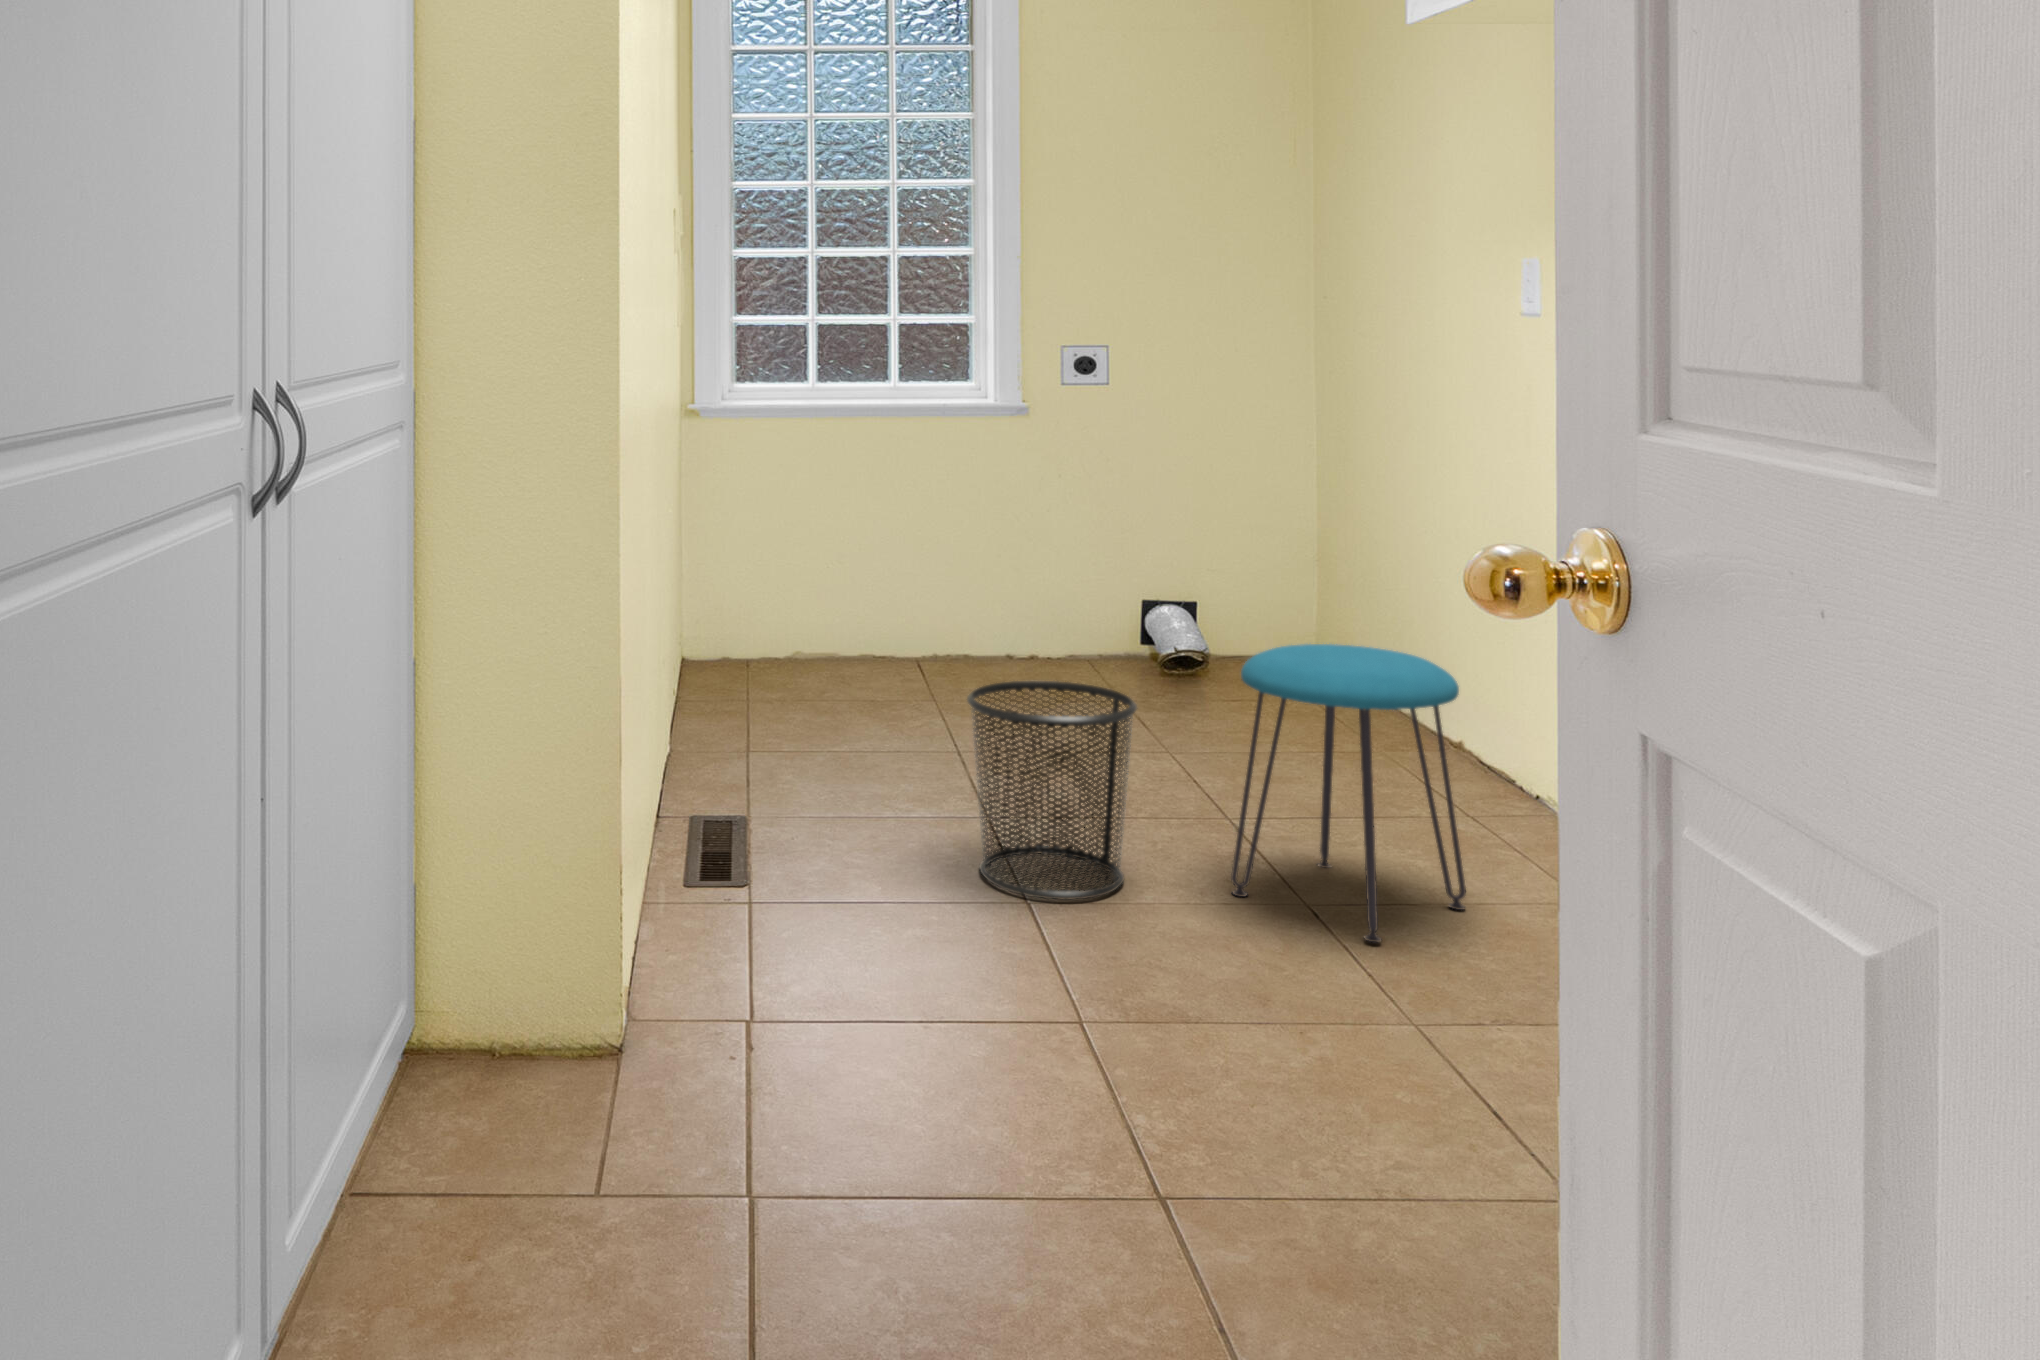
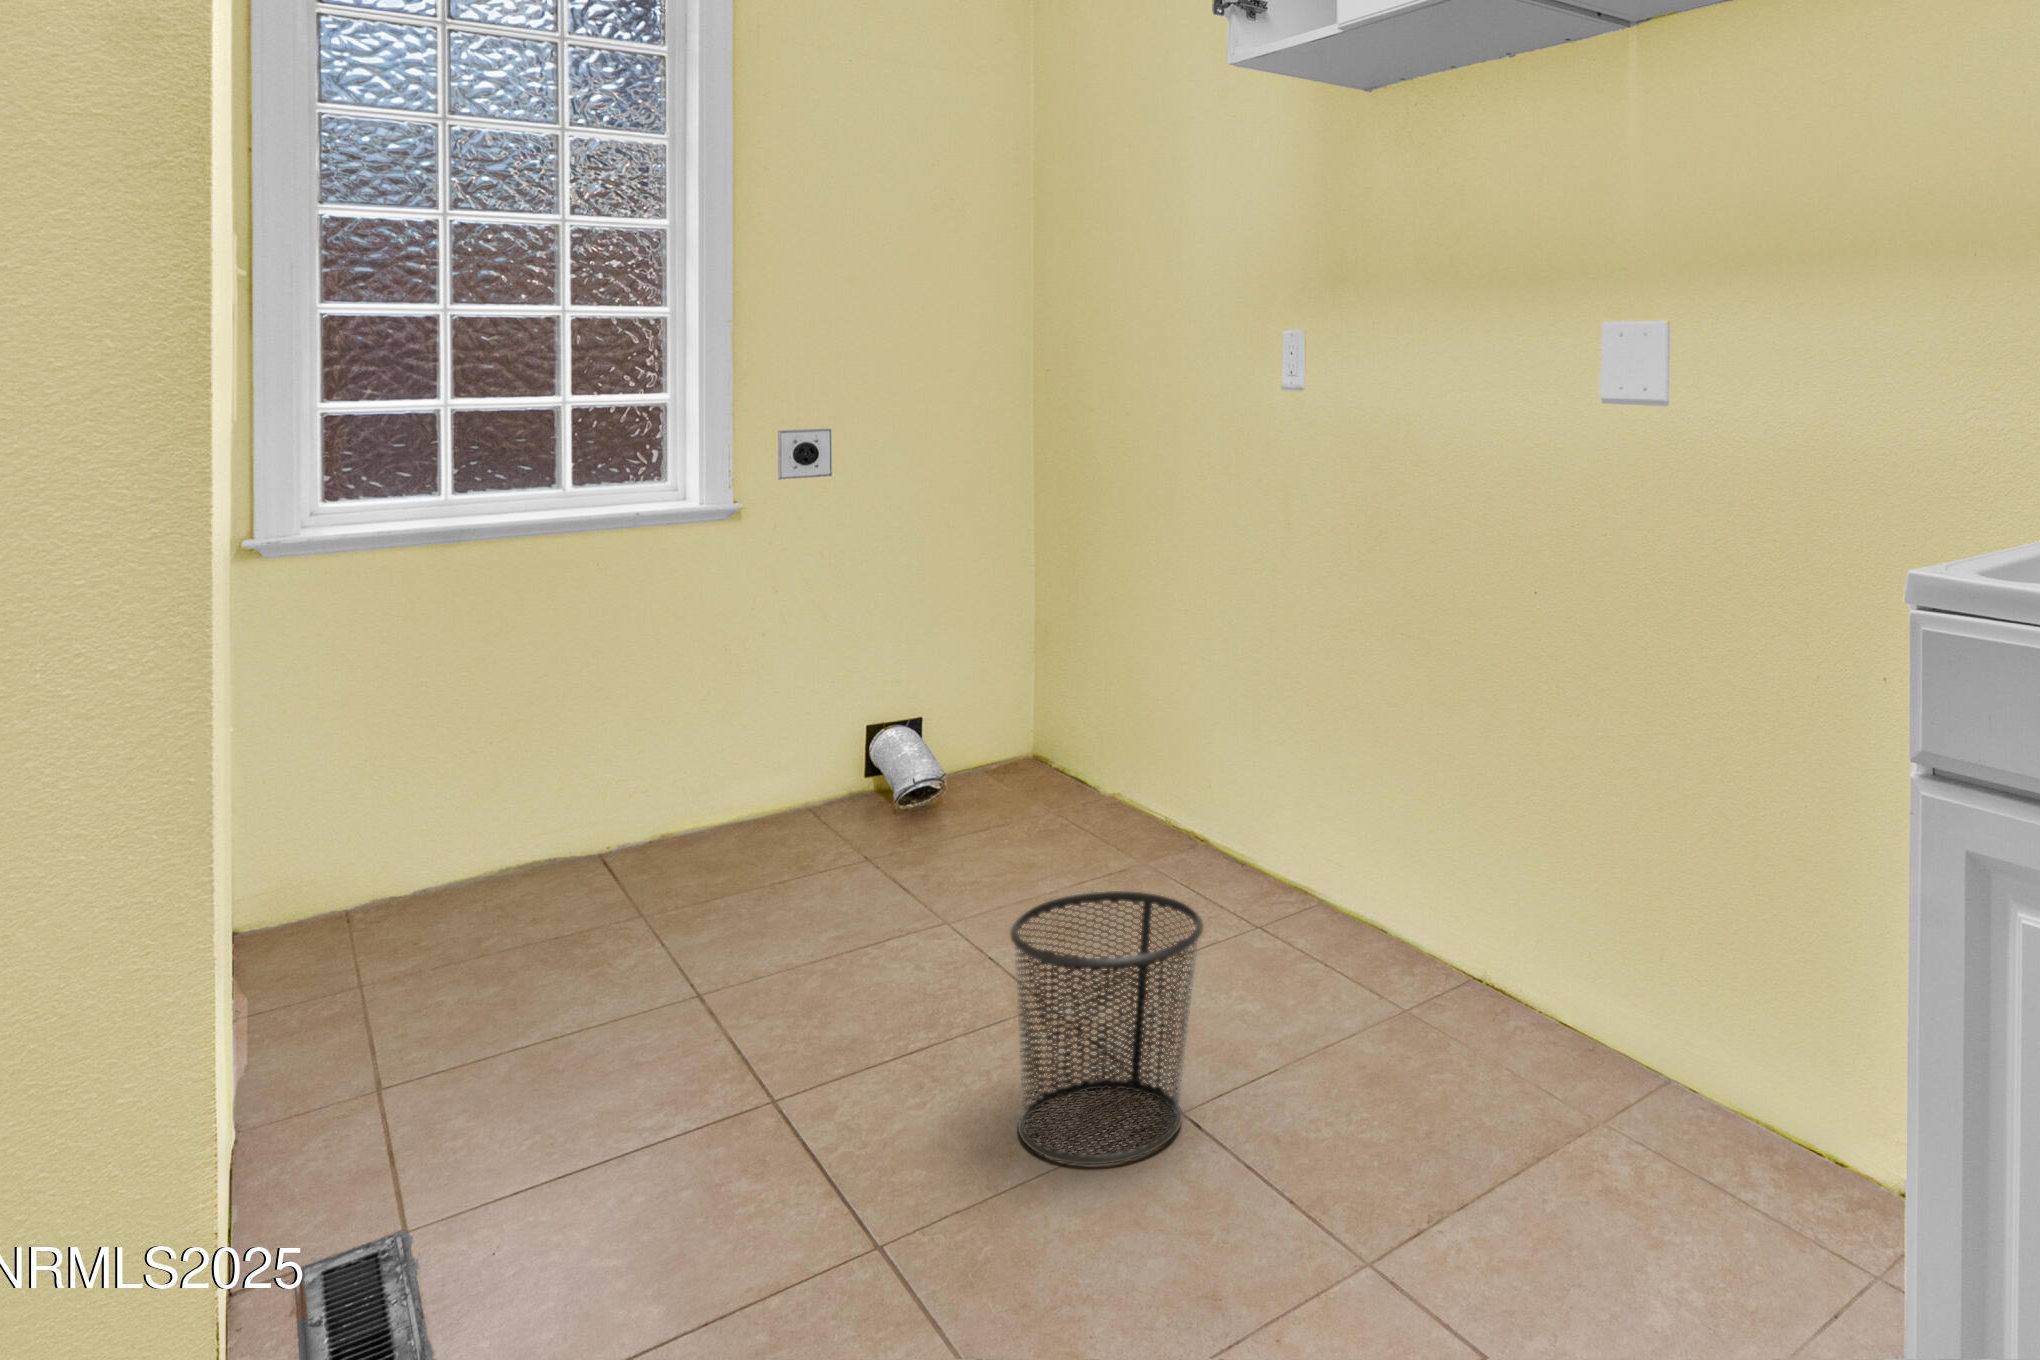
stool: present [1231,644,1466,942] -> none [1267,793,1462,1089]

